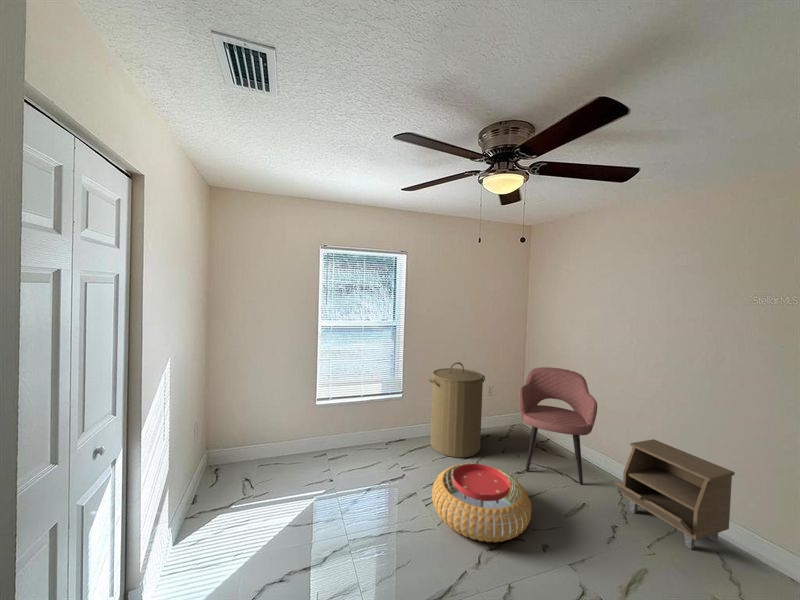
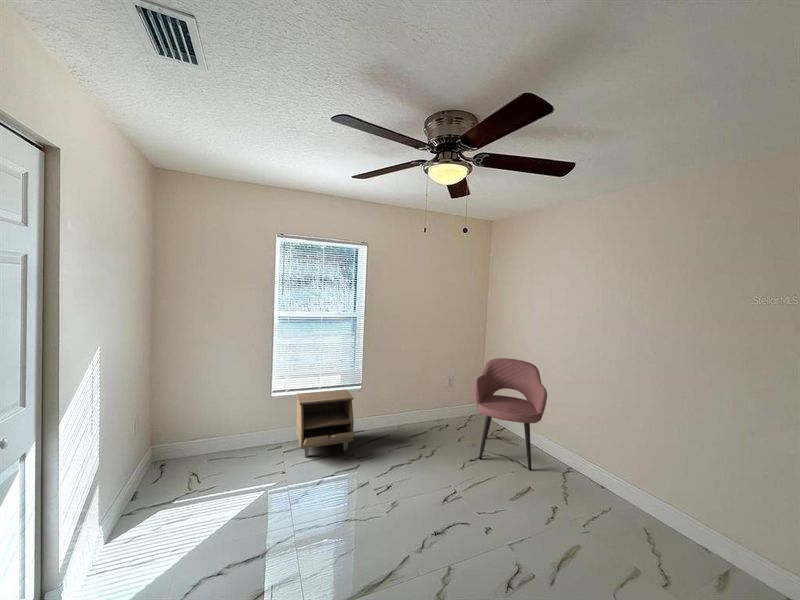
laundry hamper: present [428,362,485,458] -> none [387,353,444,447]
nightstand: present [614,439,735,549] -> present [296,390,355,457]
pouf: present [432,463,532,542] -> none [383,452,478,528]

